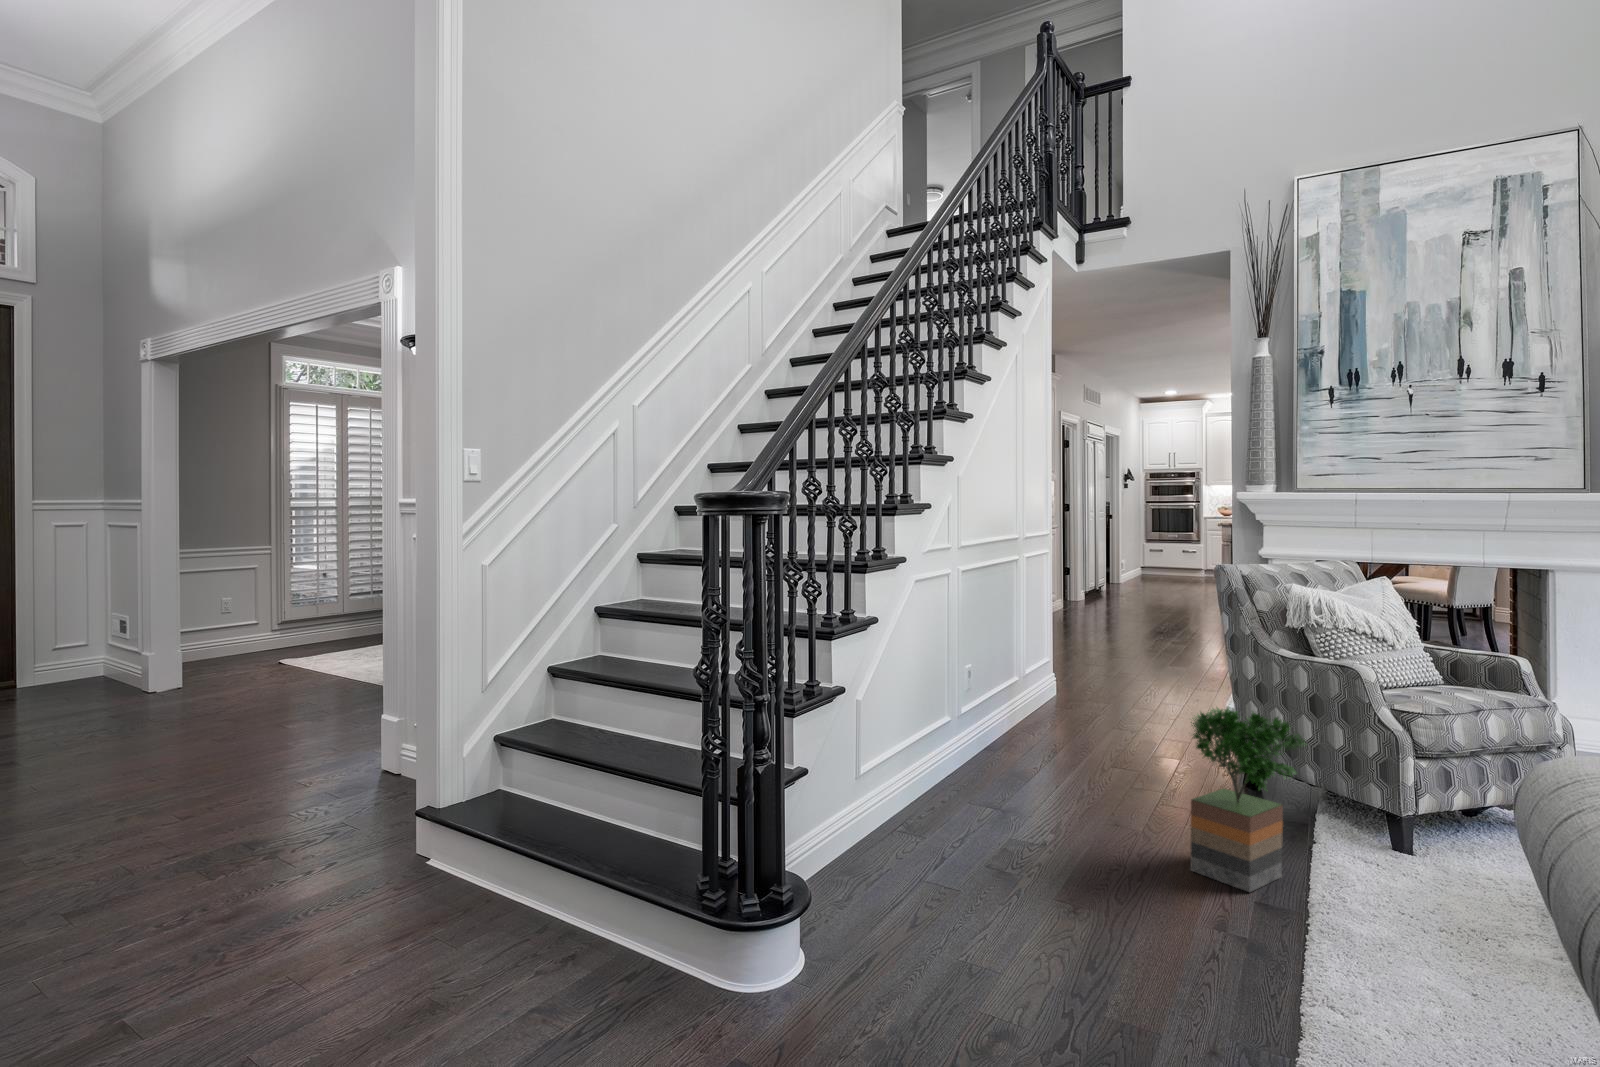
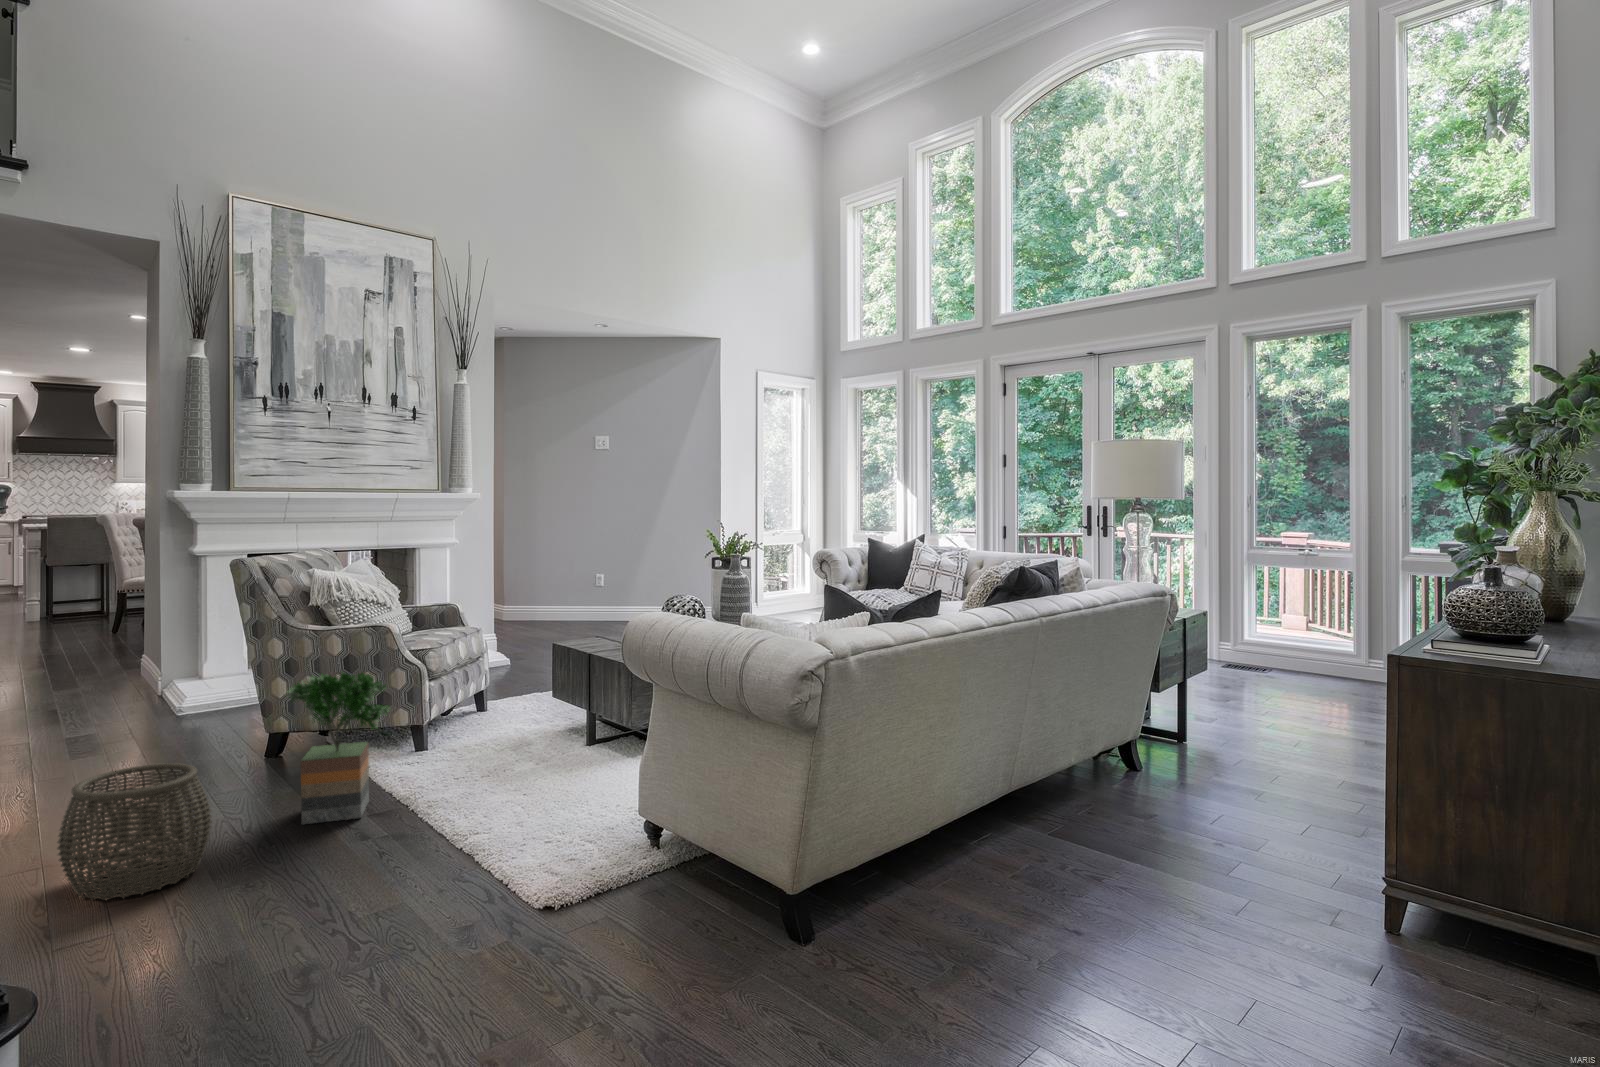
woven basket: none [974,752,1089,874] -> present [57,763,212,900]

